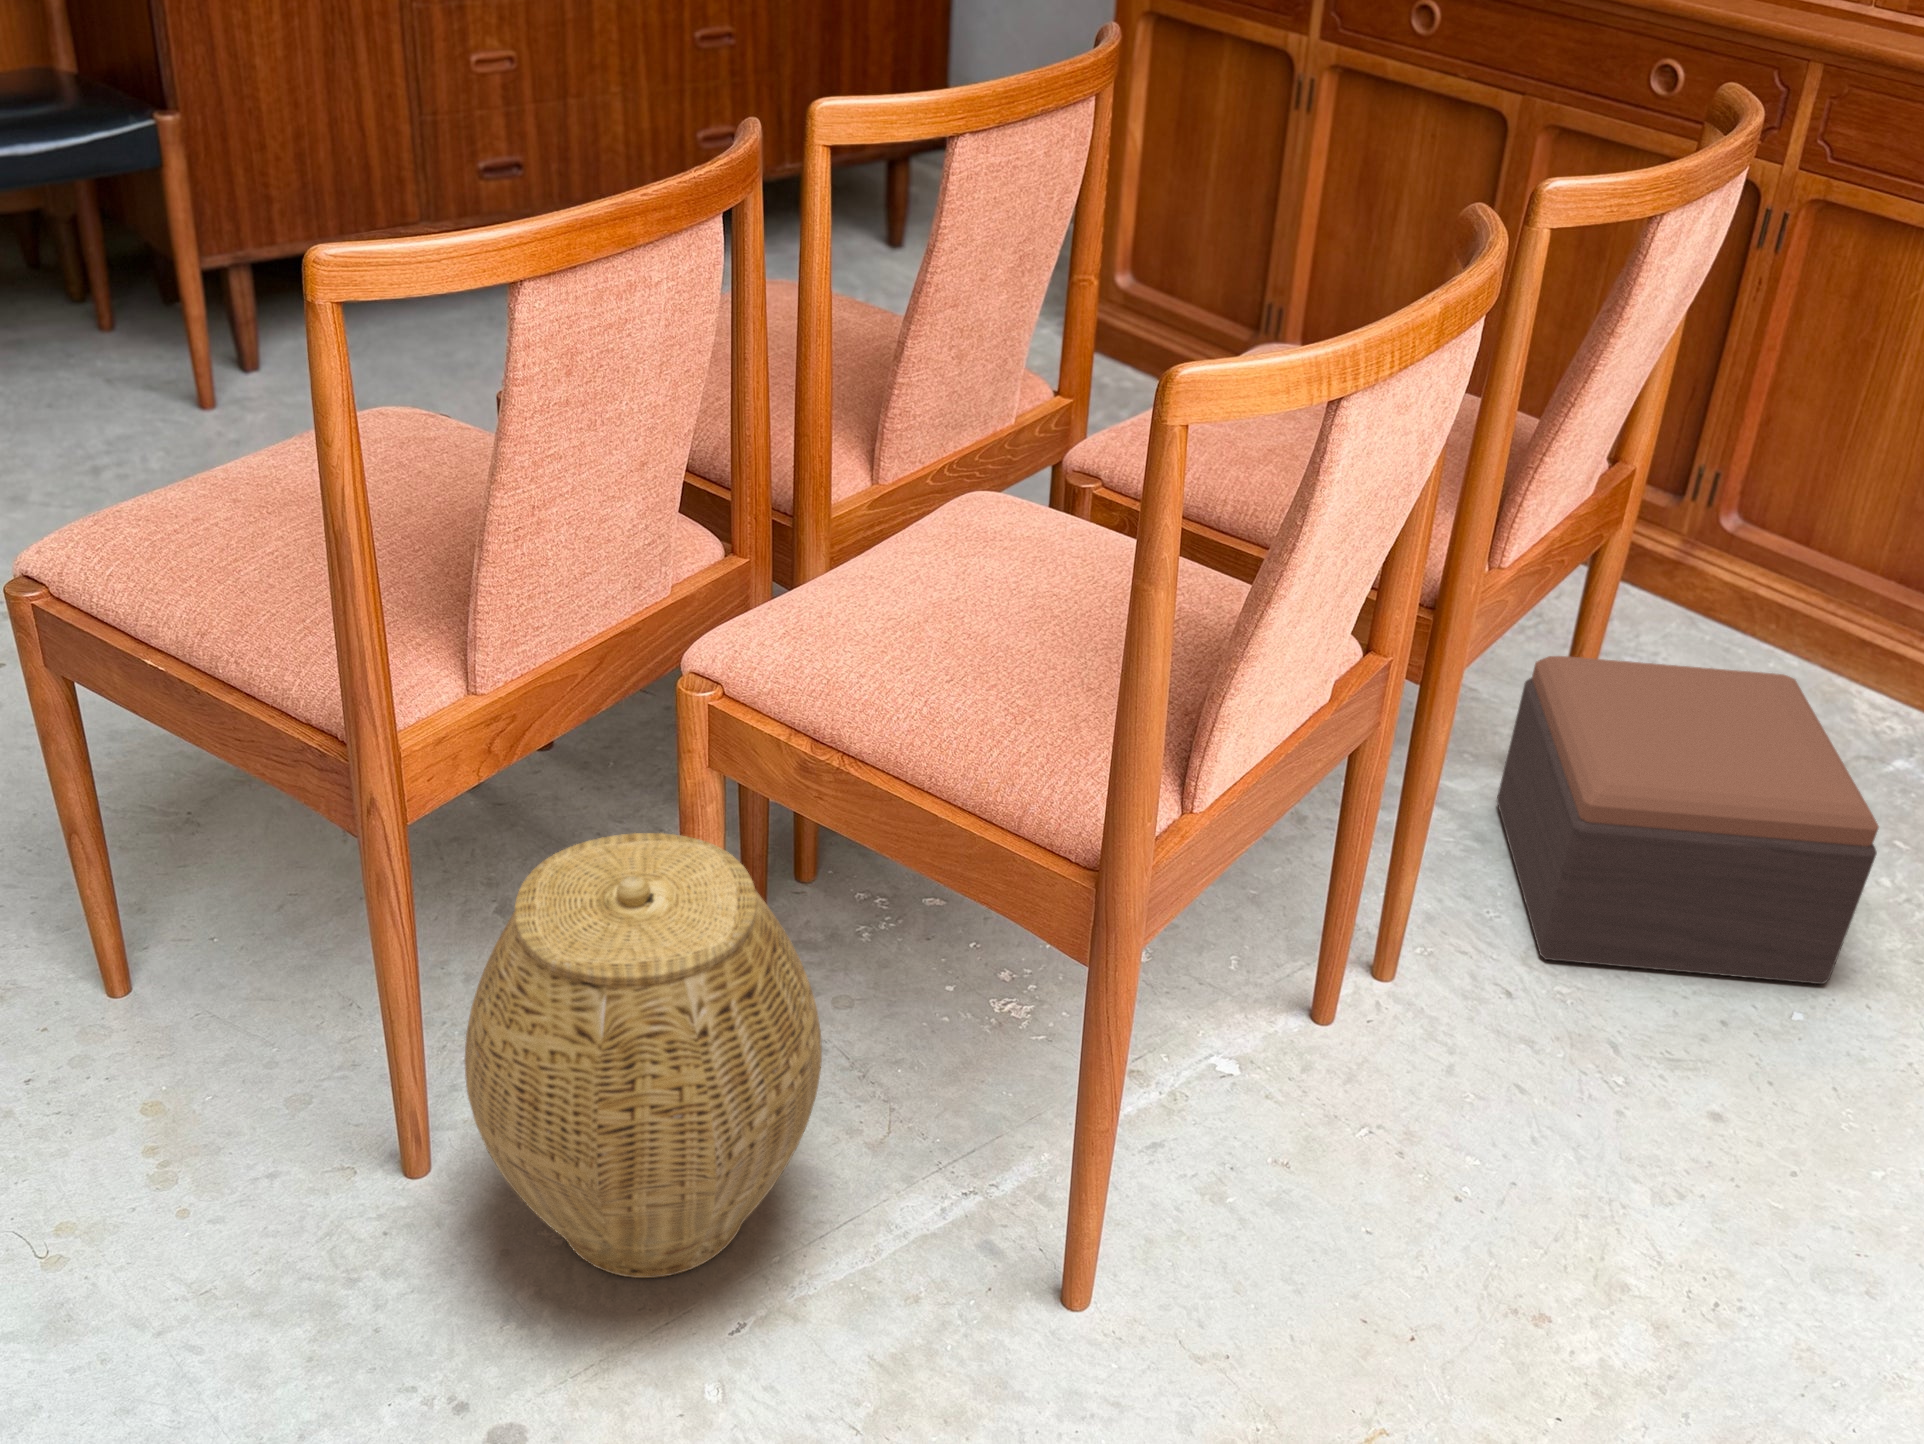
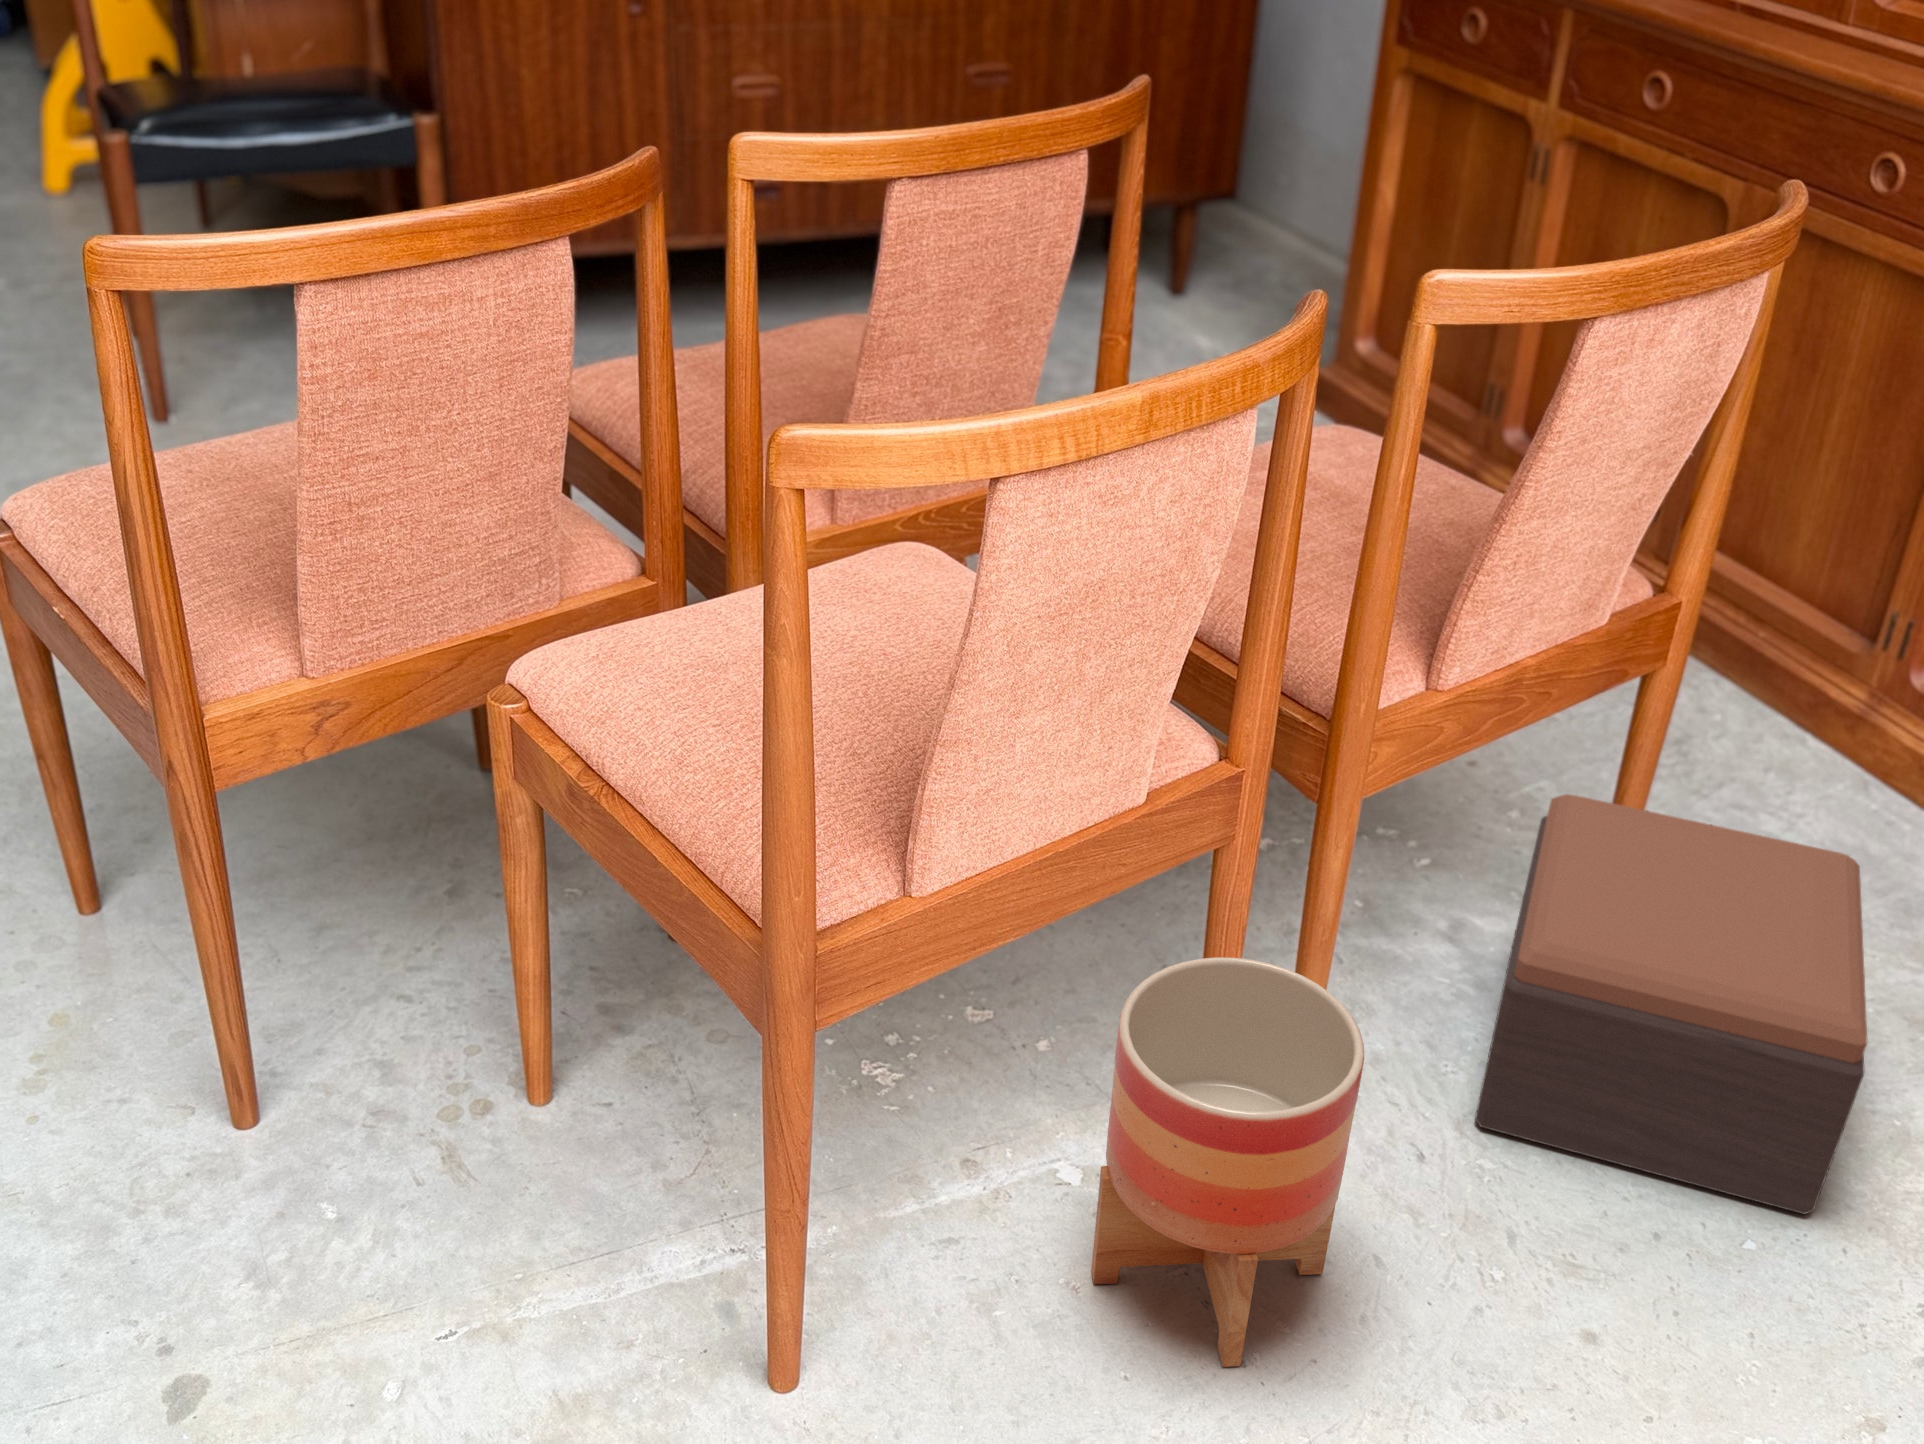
woven basket: present [465,833,822,1278] -> none [227,831,585,1269]
planter: none [1293,834,1556,1205] -> present [1091,957,1364,1367]

